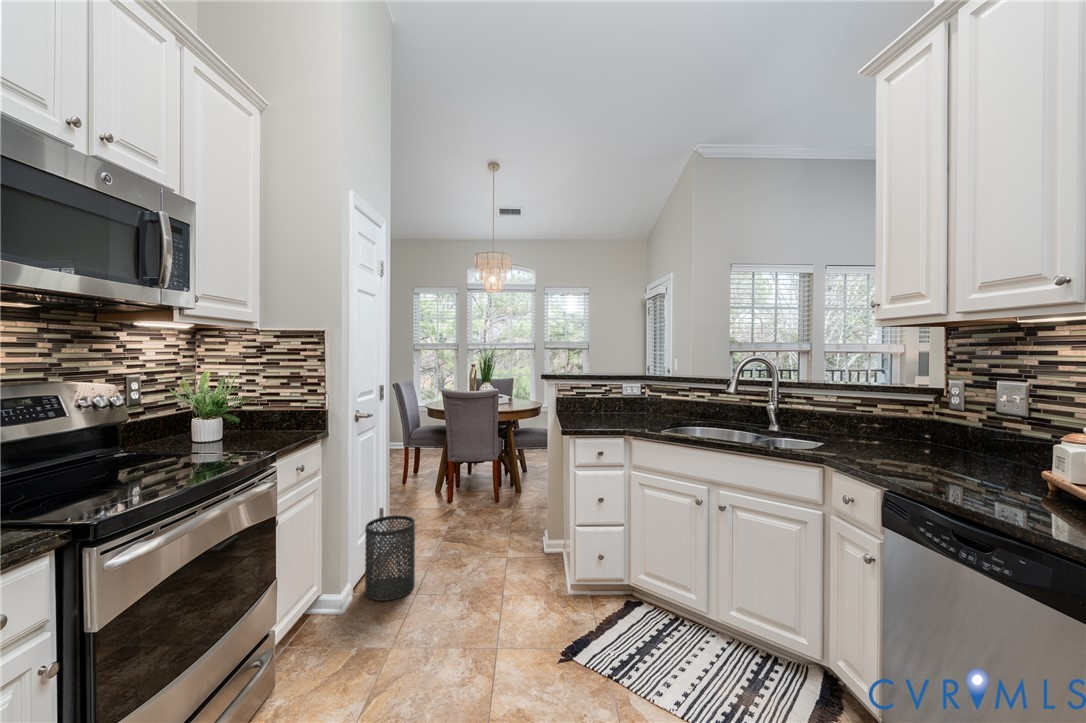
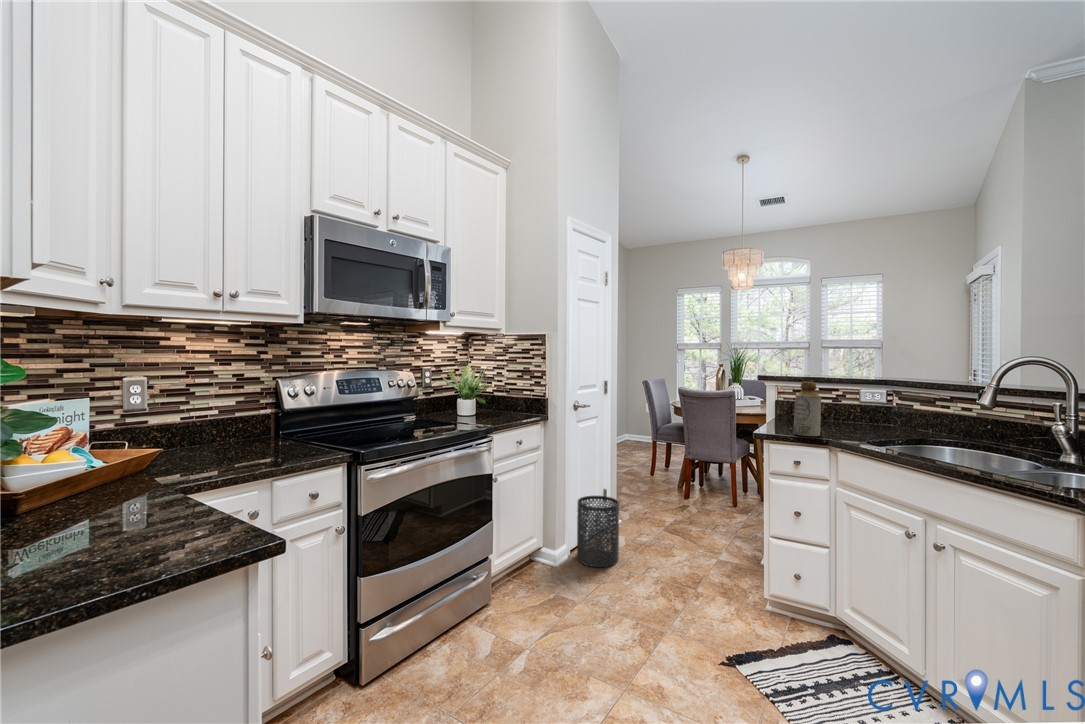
bottle: none [588,380,609,427] -> present [794,382,821,436]

